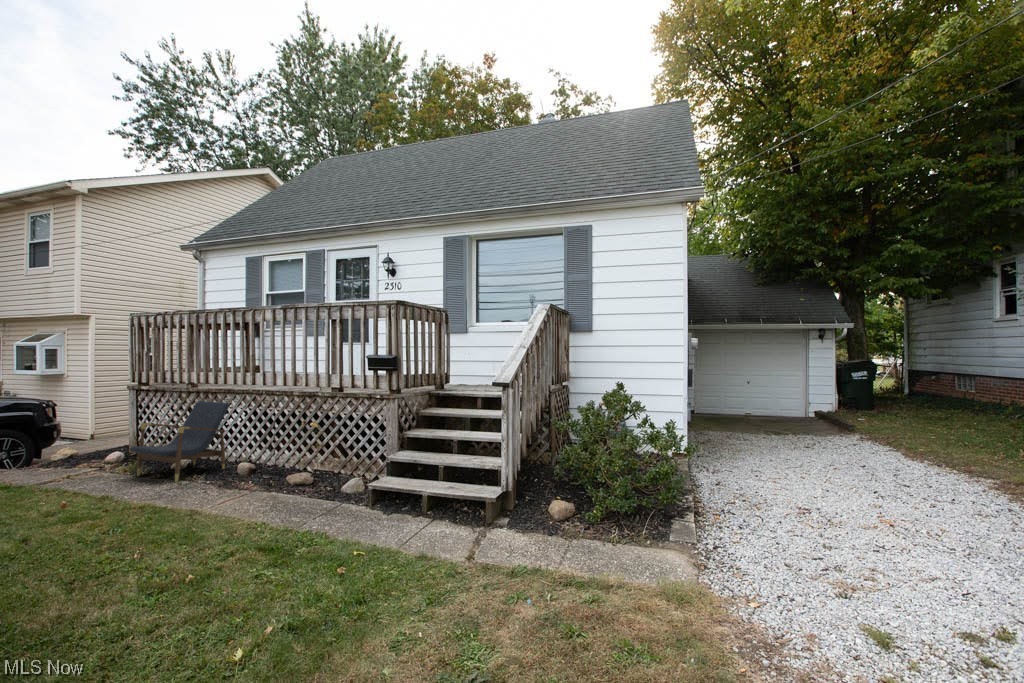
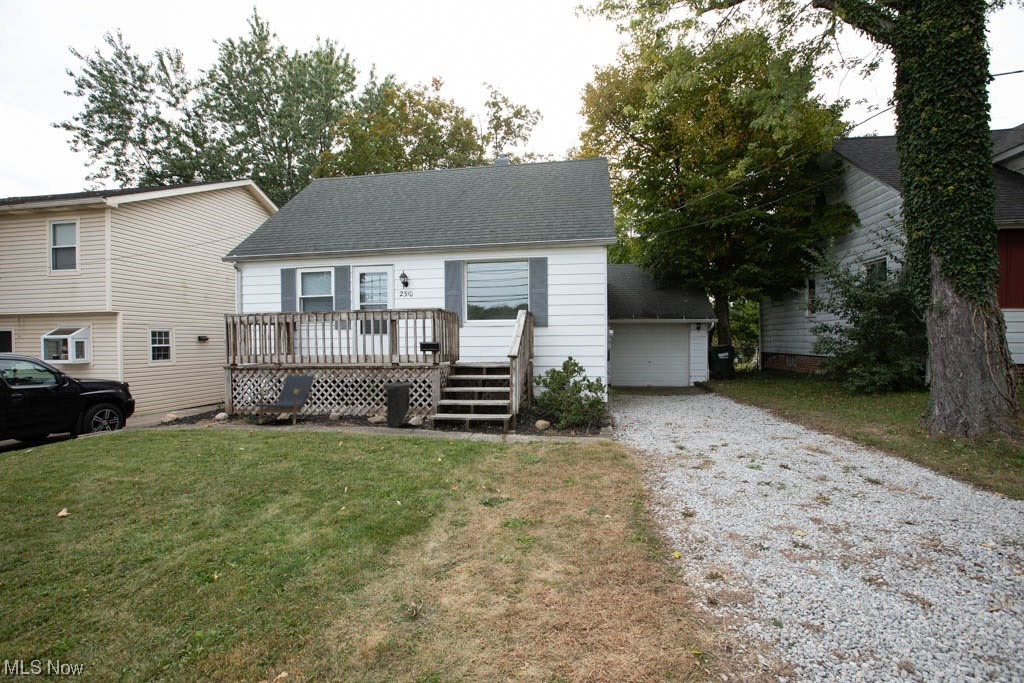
trash can: none [292,419,354,500] -> present [383,382,413,427]

